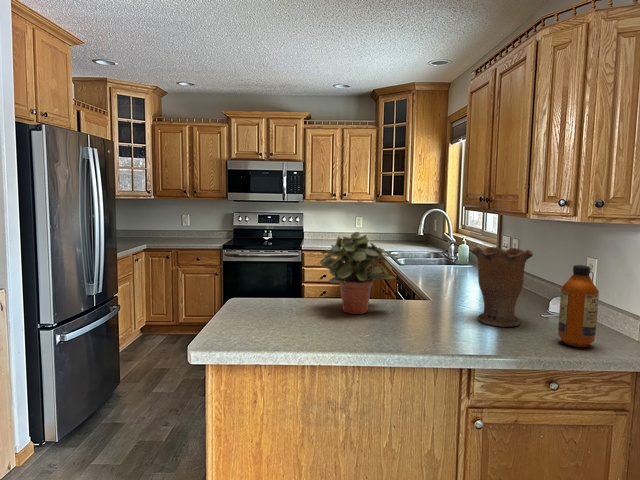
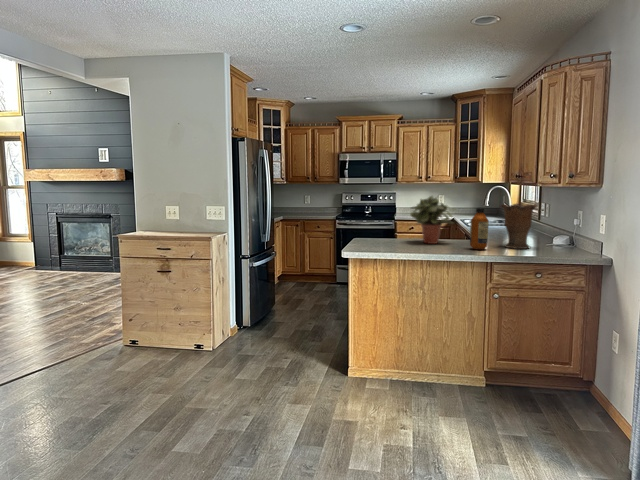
bottle: present [558,265,599,347] -> present [470,208,489,250]

